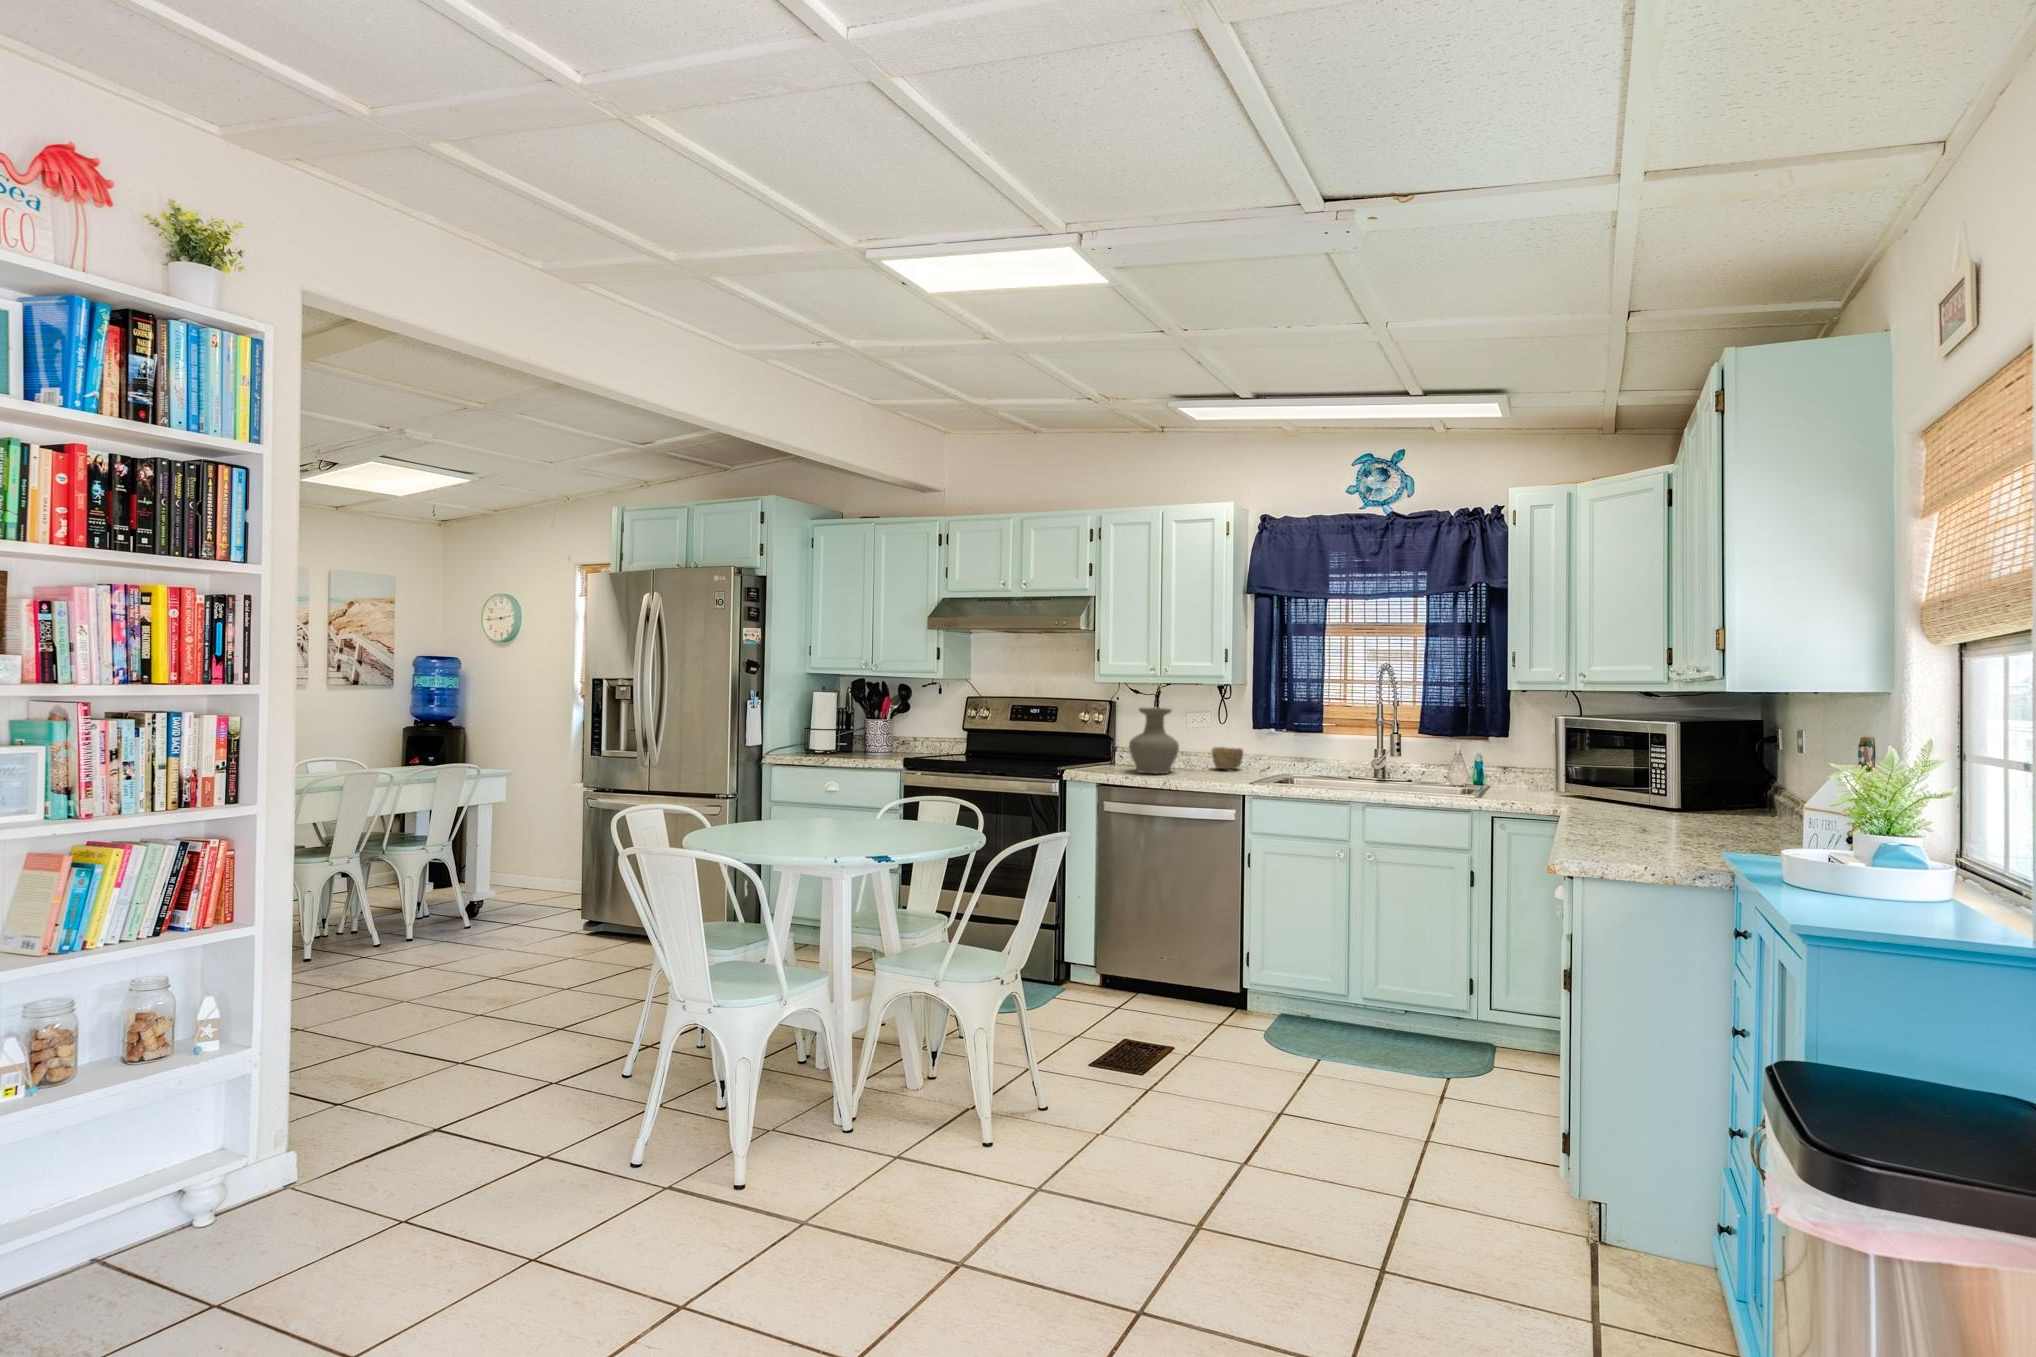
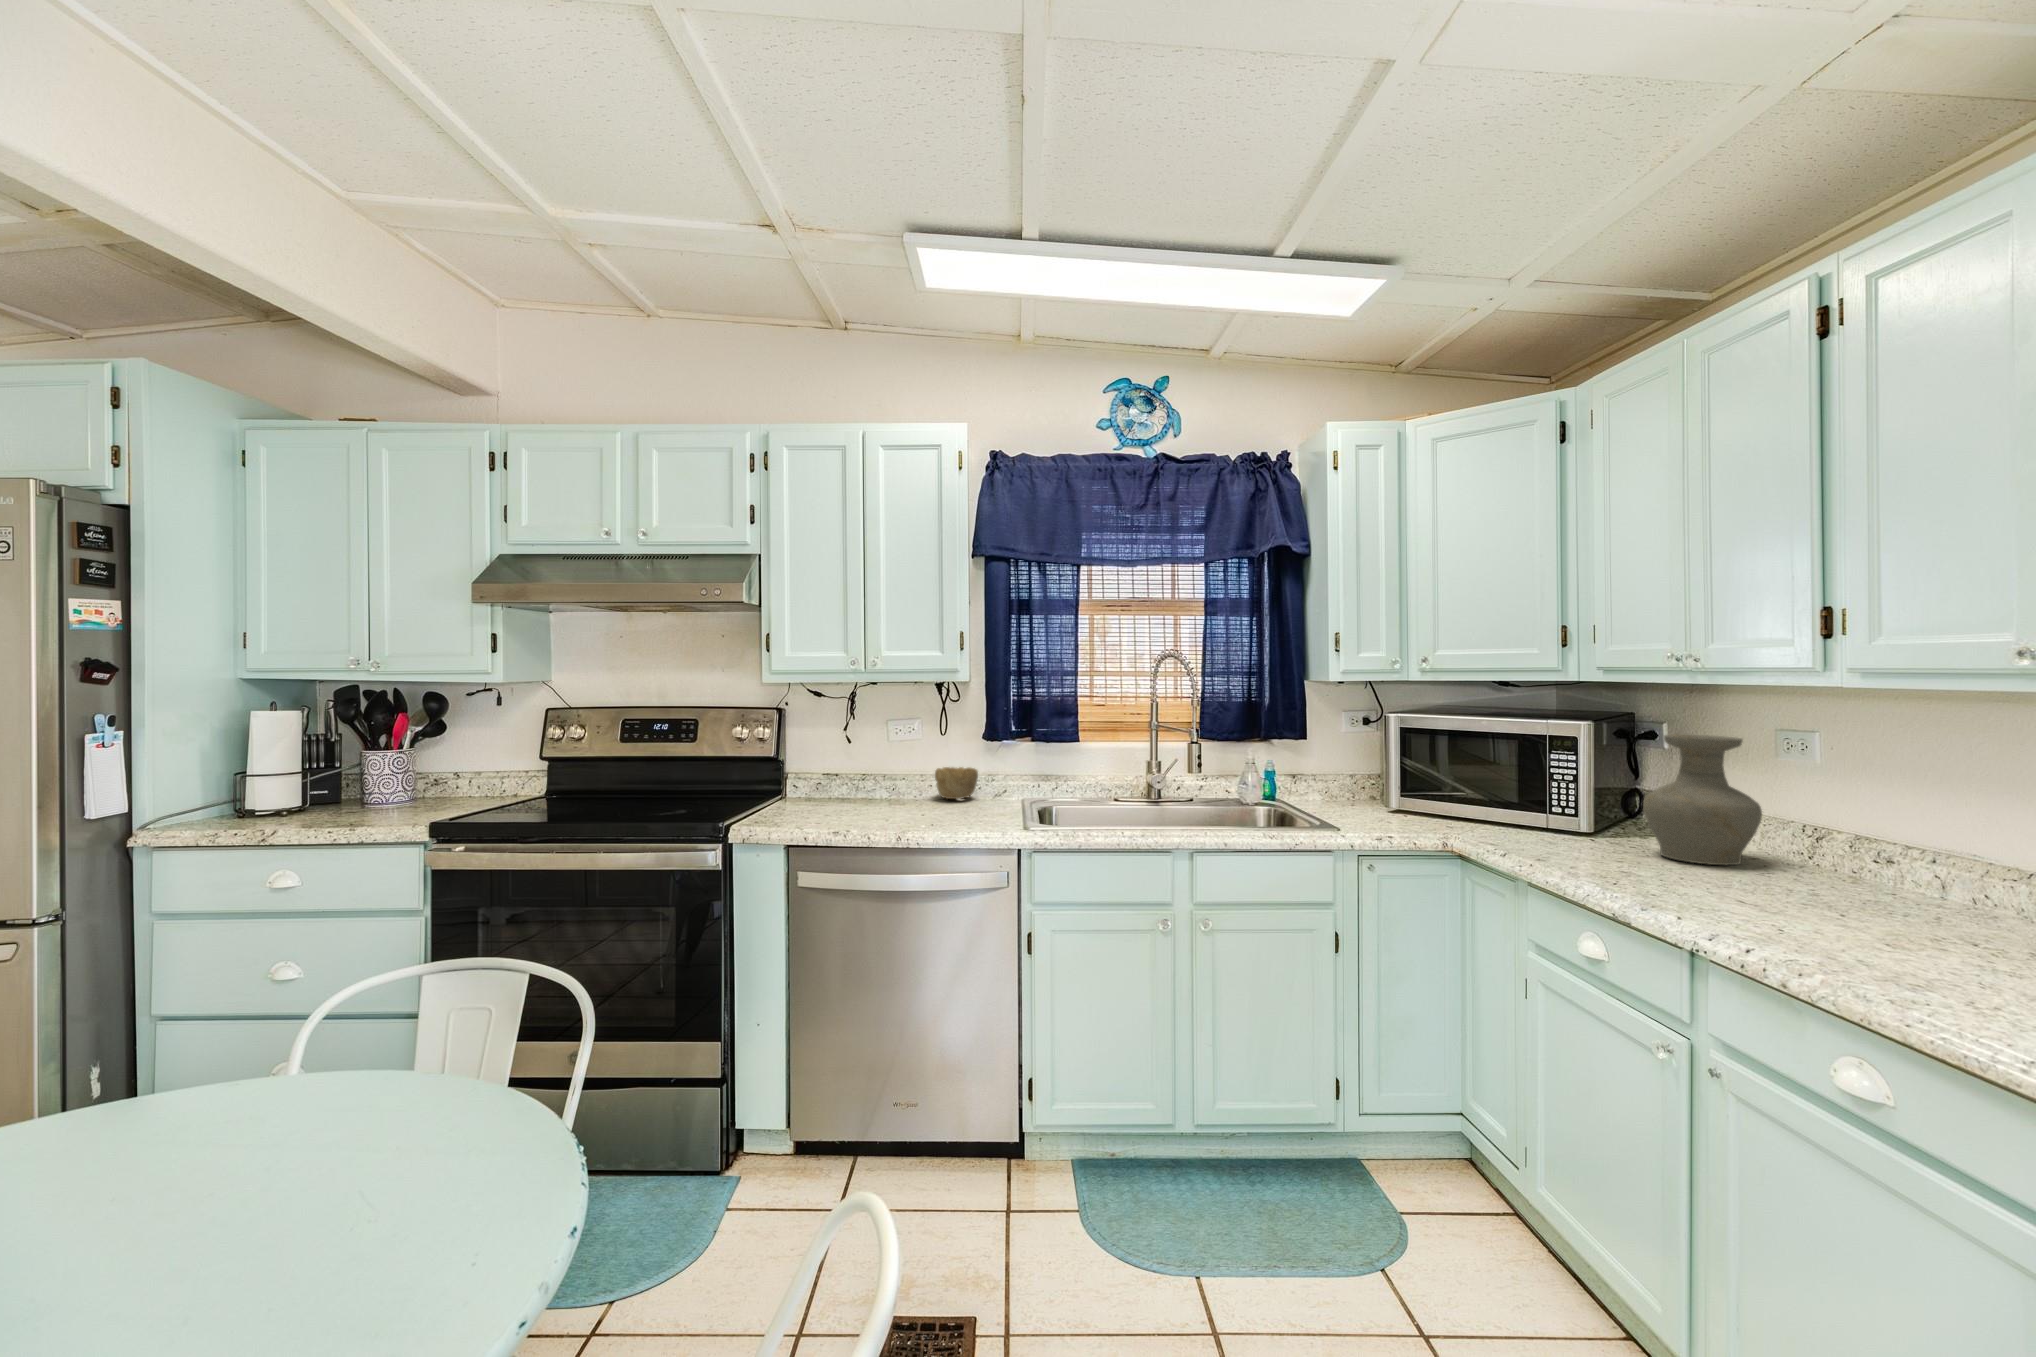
vase: present [1129,708,1179,774] -> present [1643,734,1762,865]

